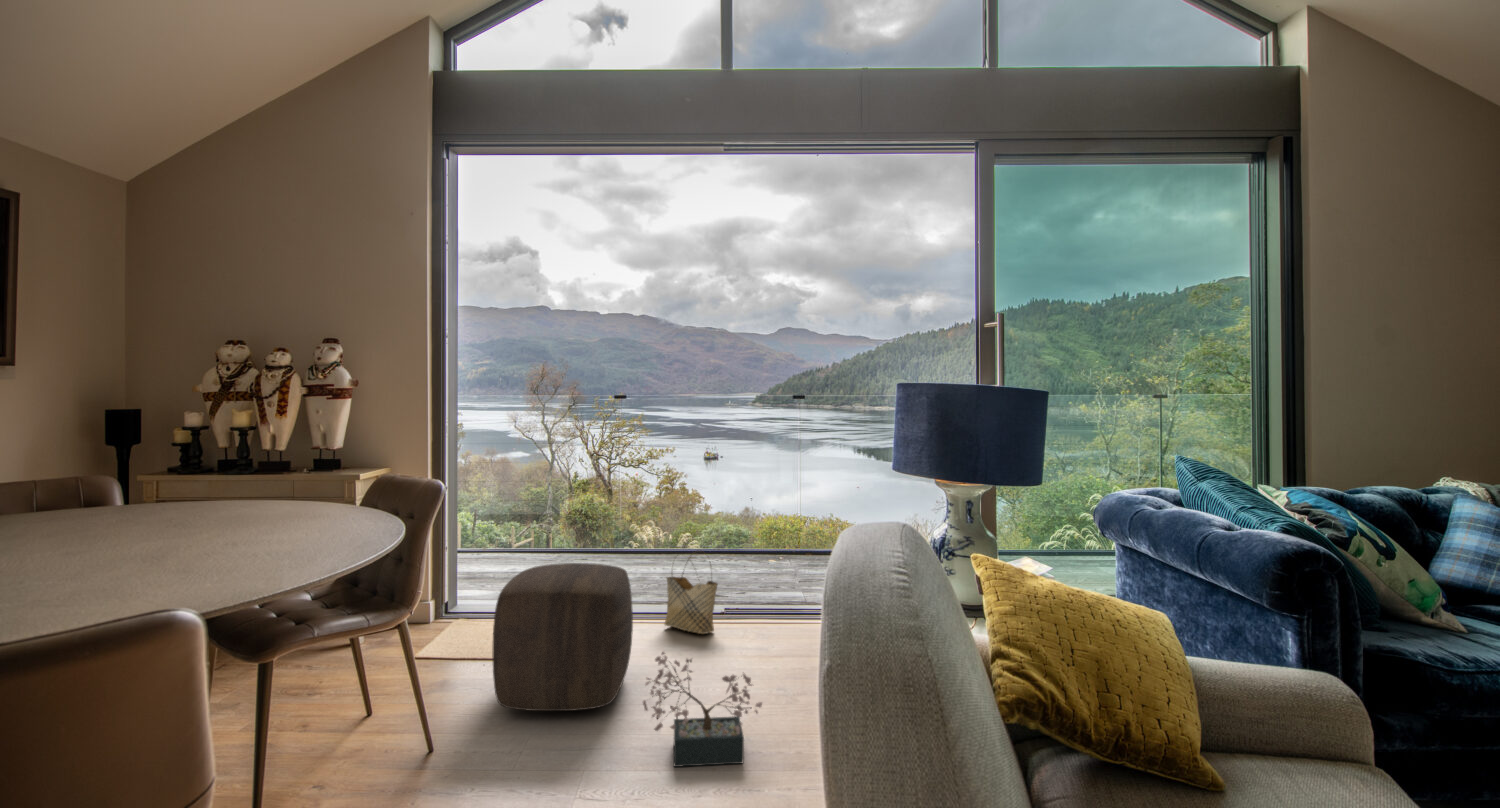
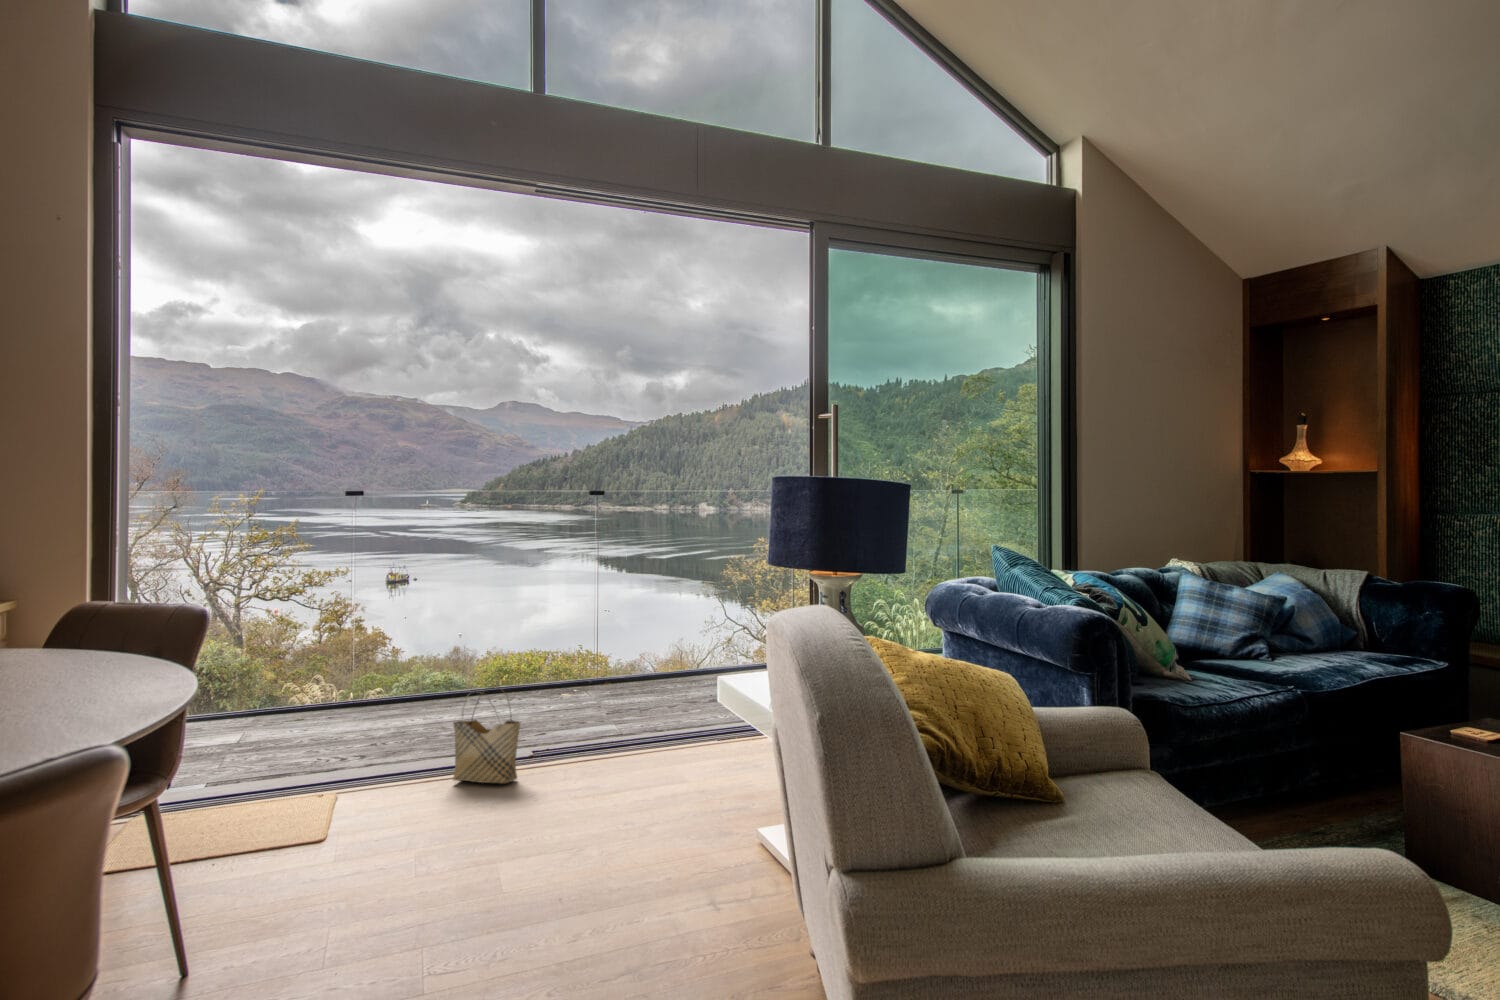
ottoman: present [492,563,633,711] -> none [279,708,448,889]
decorative plant: present [643,652,762,767] -> none [494,789,627,911]

